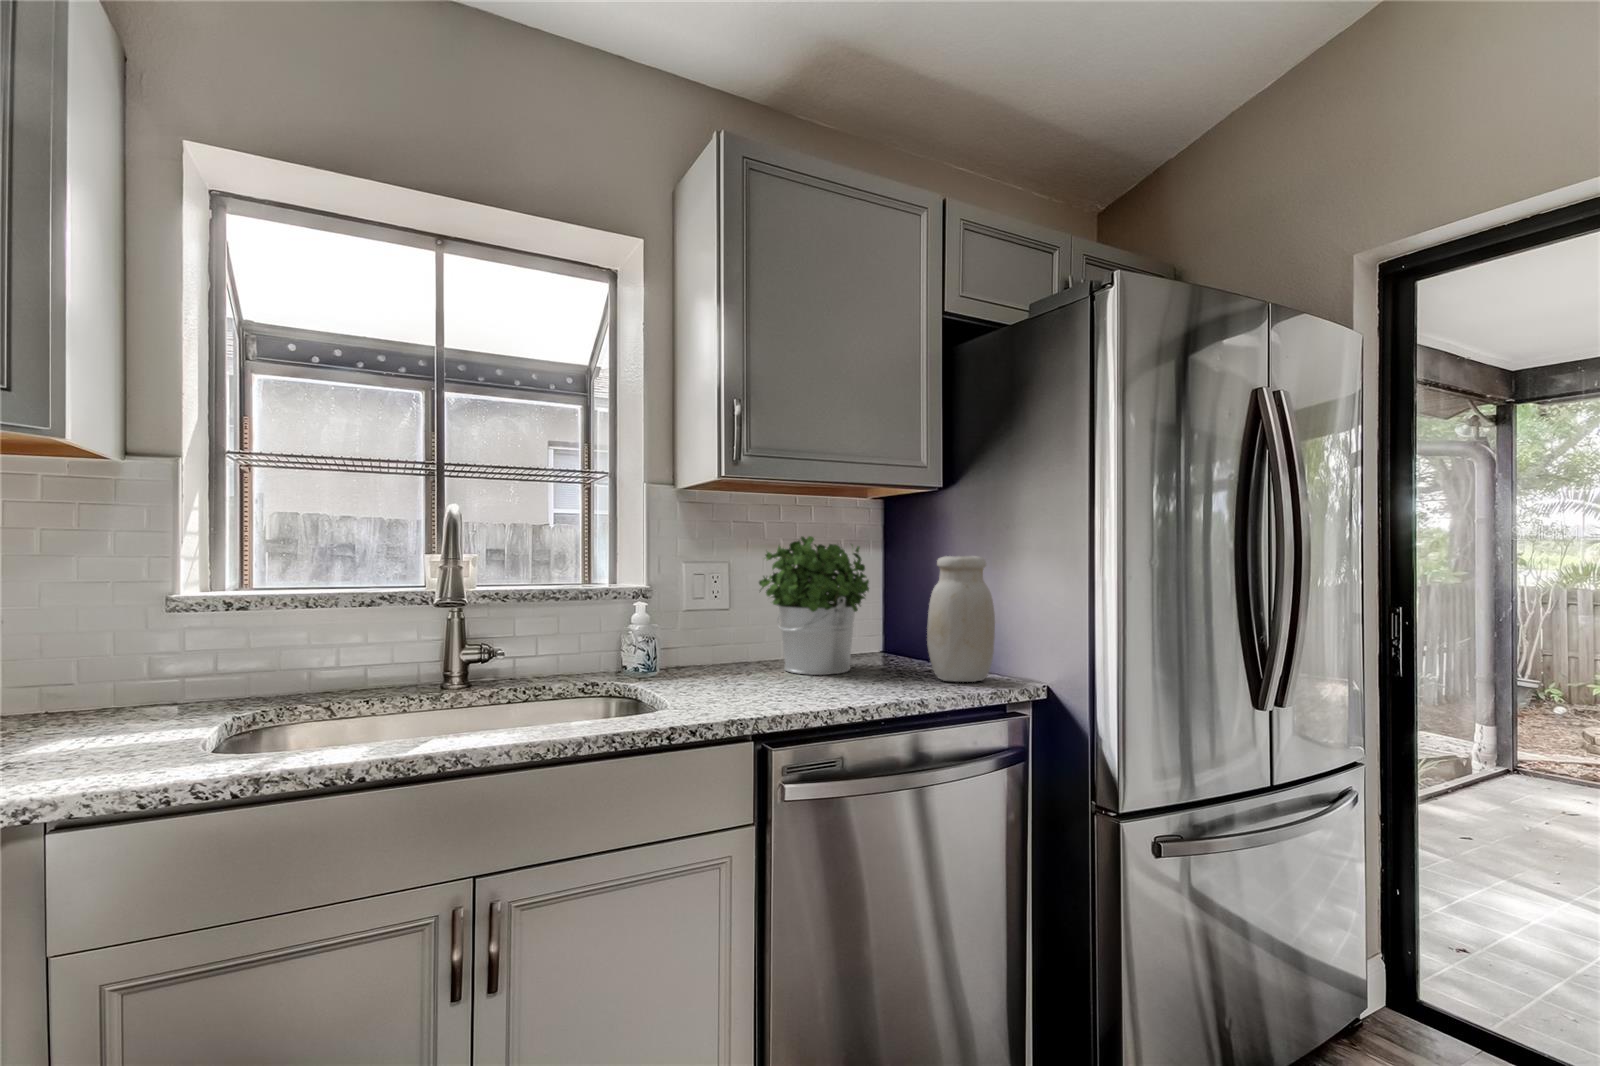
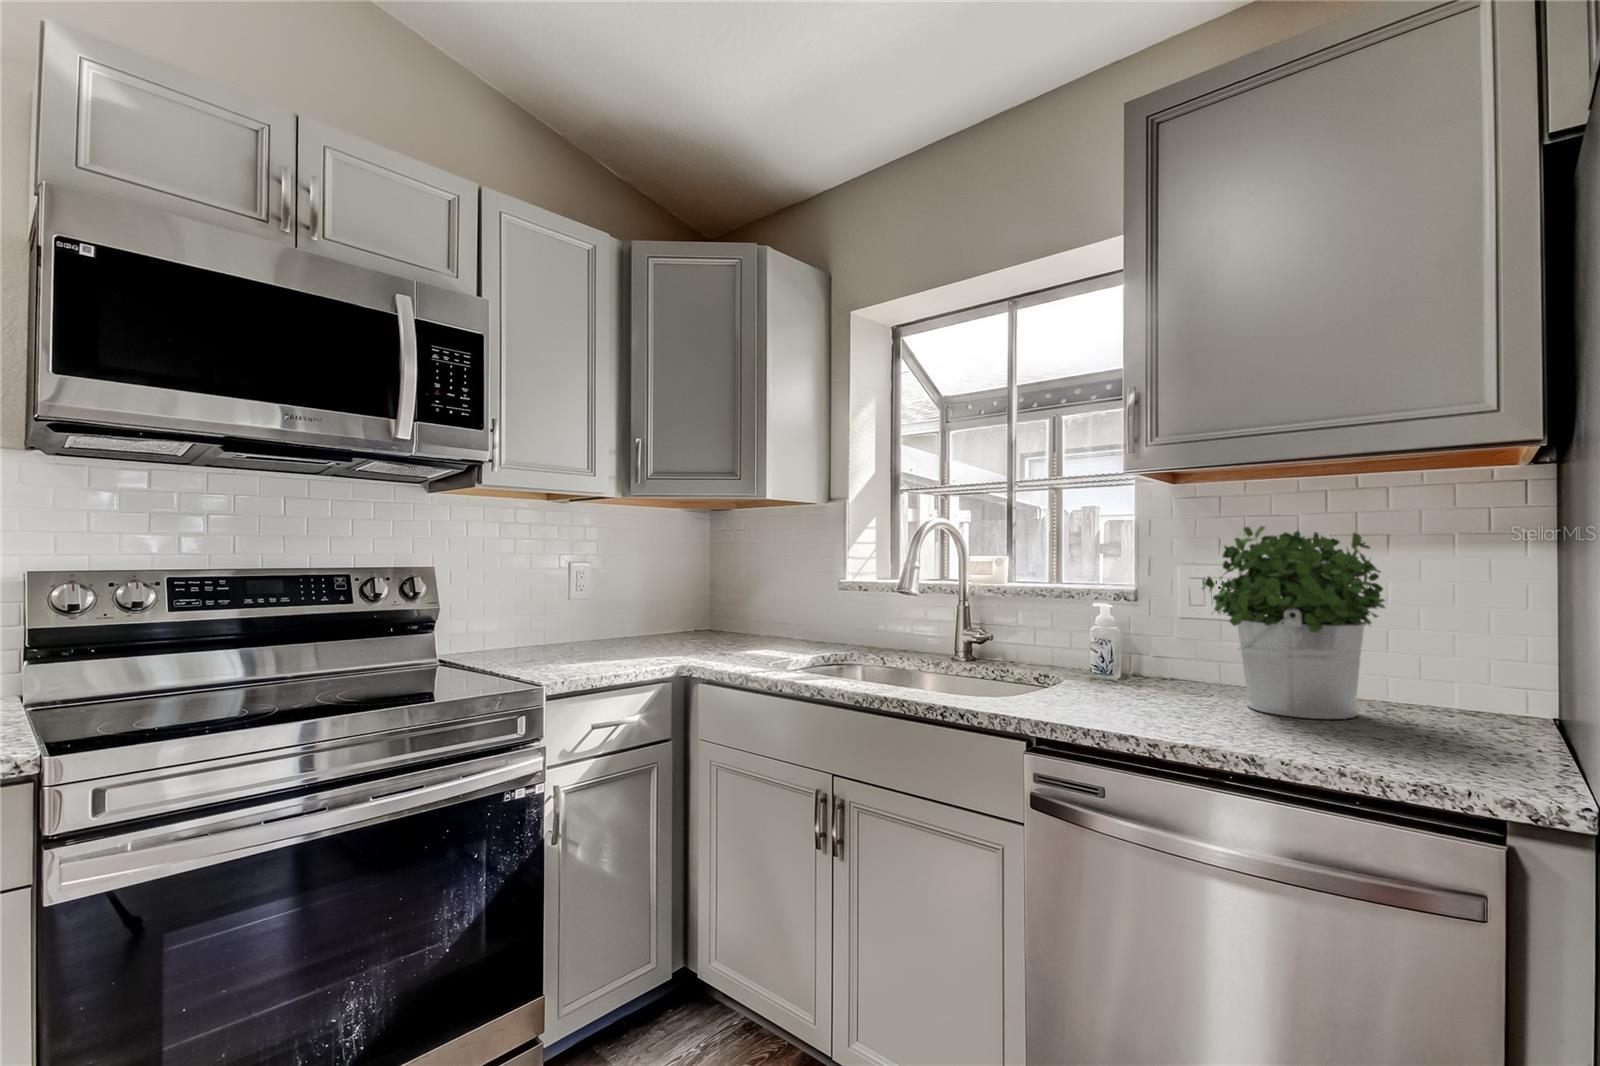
jar: present [927,556,995,682] -> none [1382,550,1531,772]

